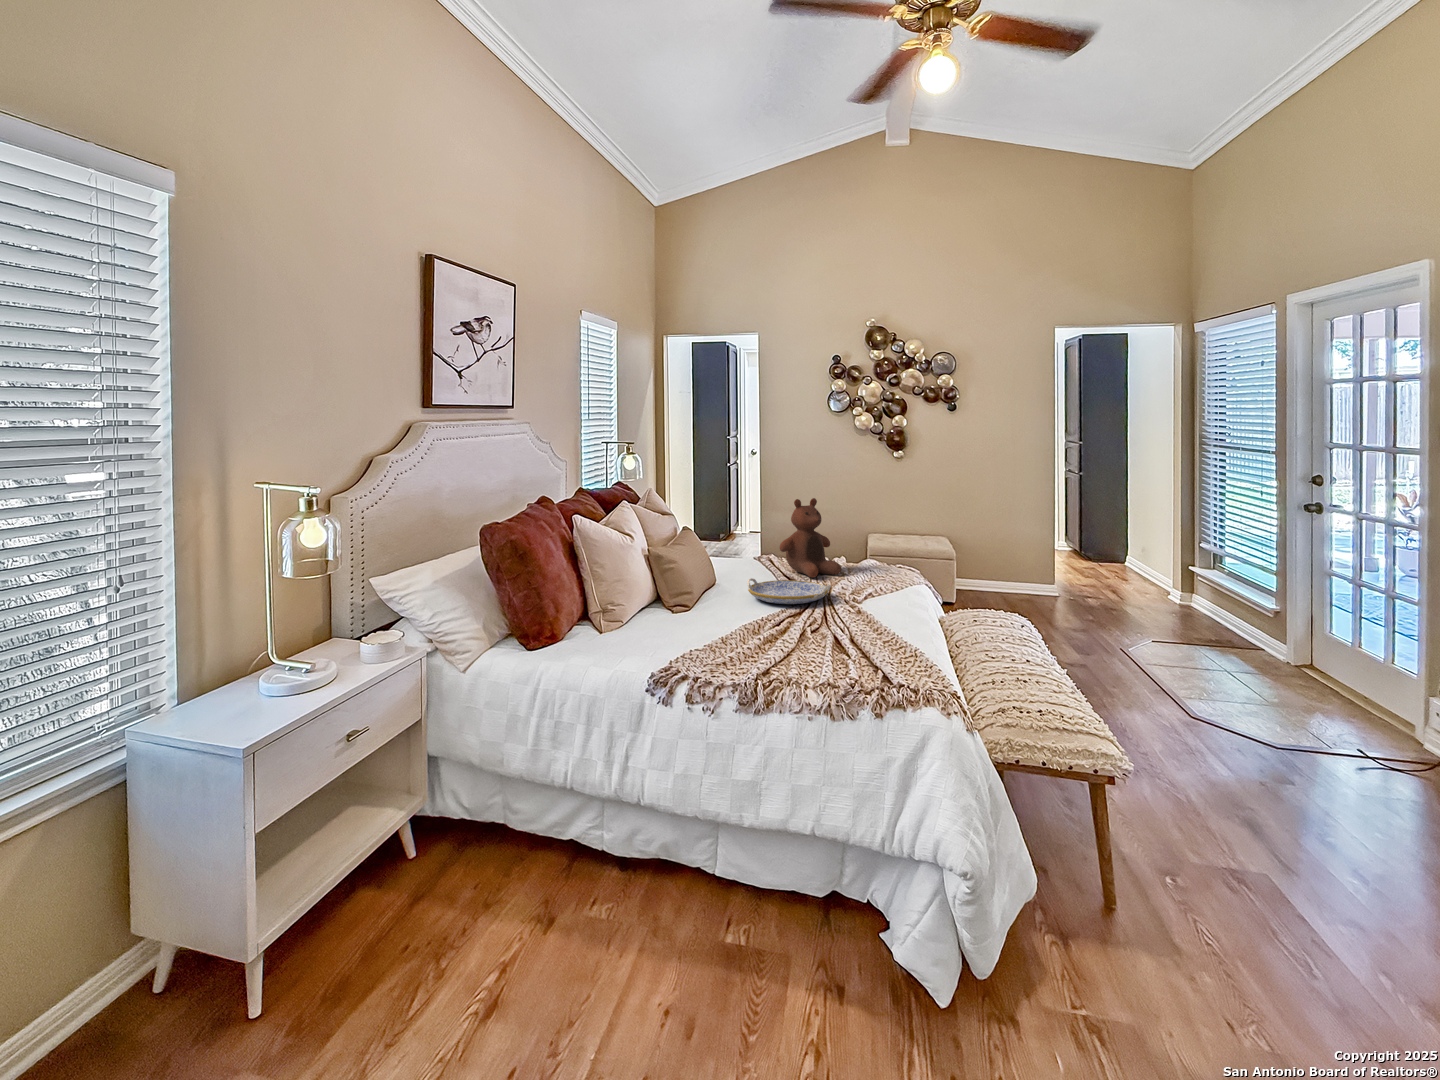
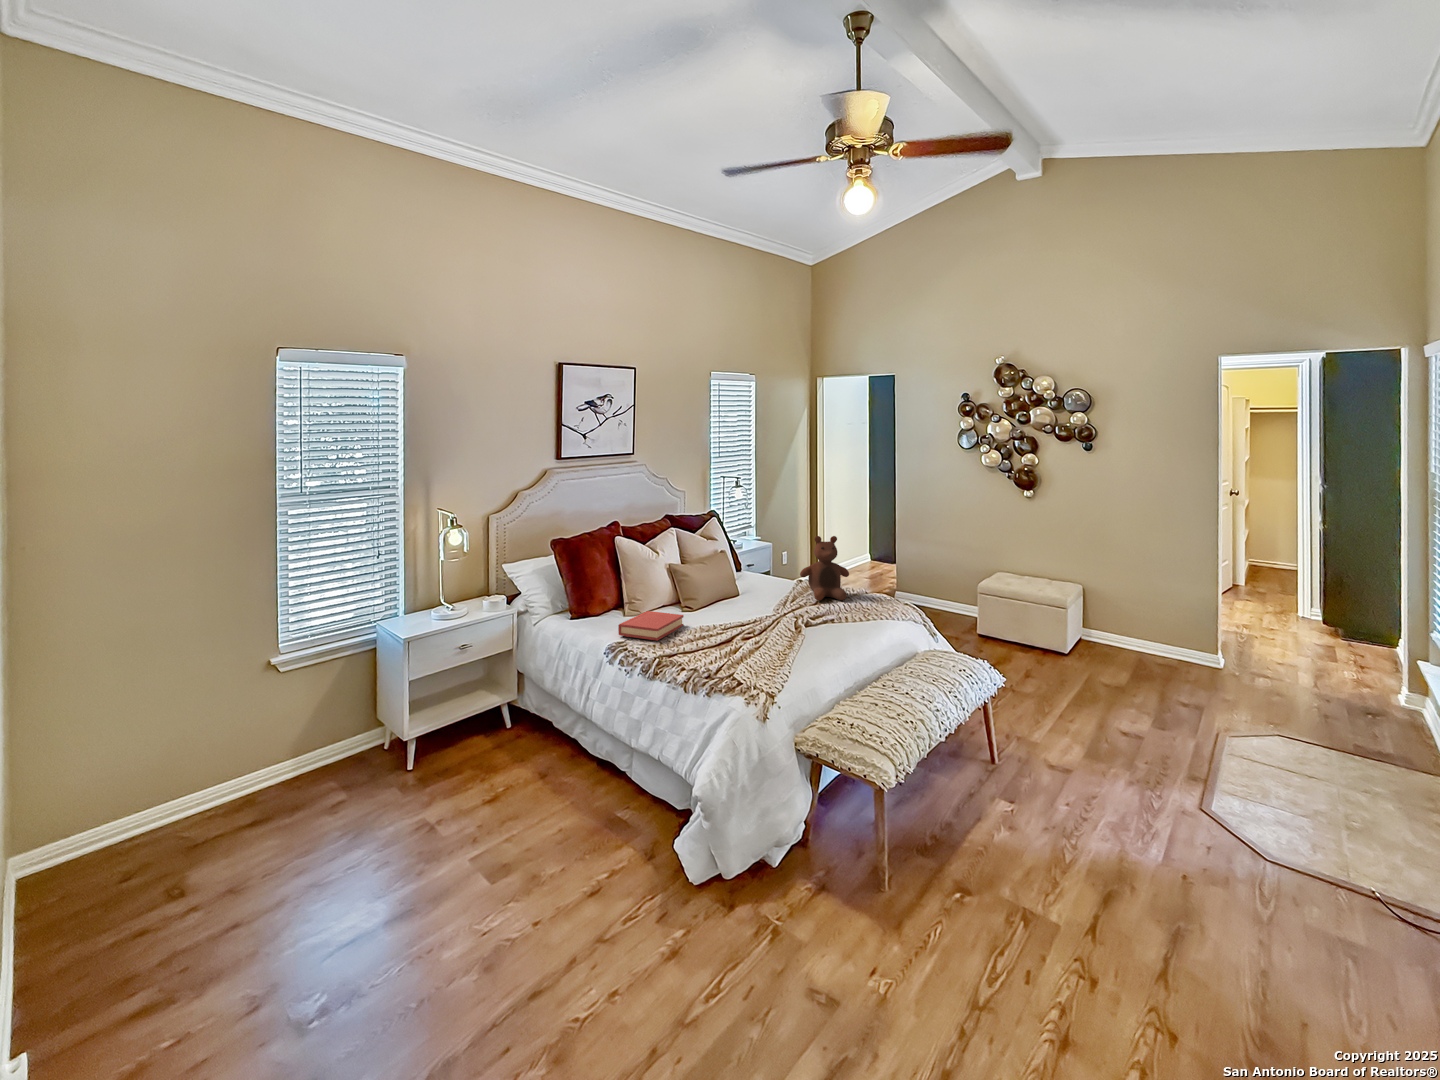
serving tray: present [747,578,831,604] -> none [743,595,806,619]
hardback book: none [634,611,701,651] -> present [618,611,684,641]

